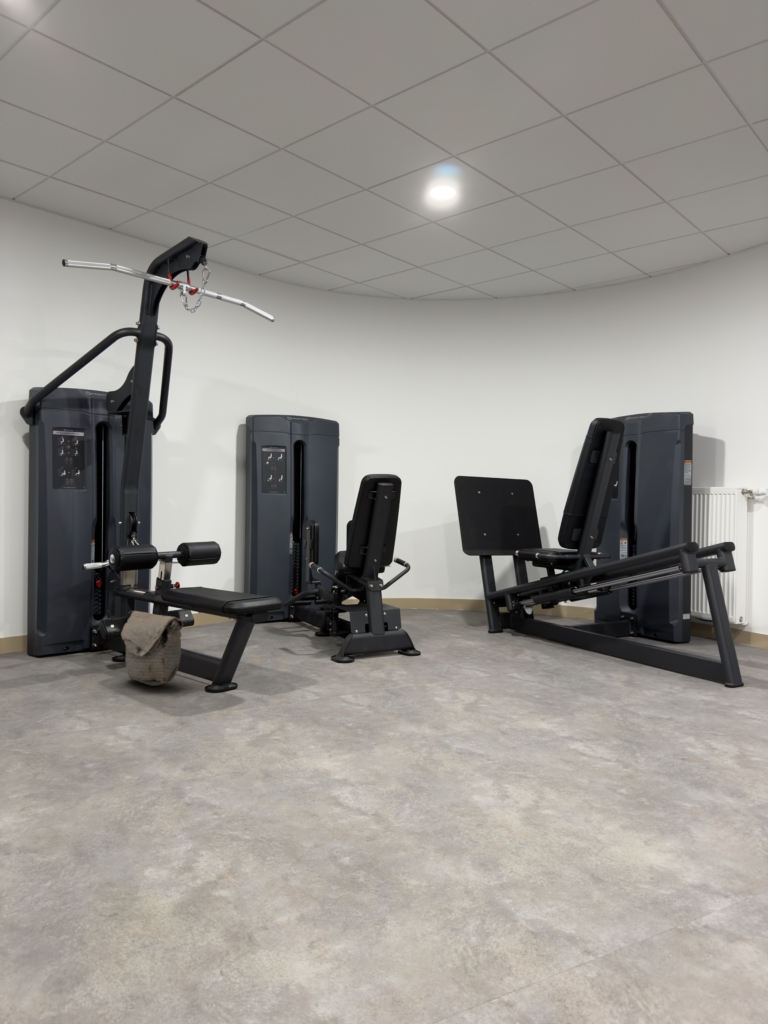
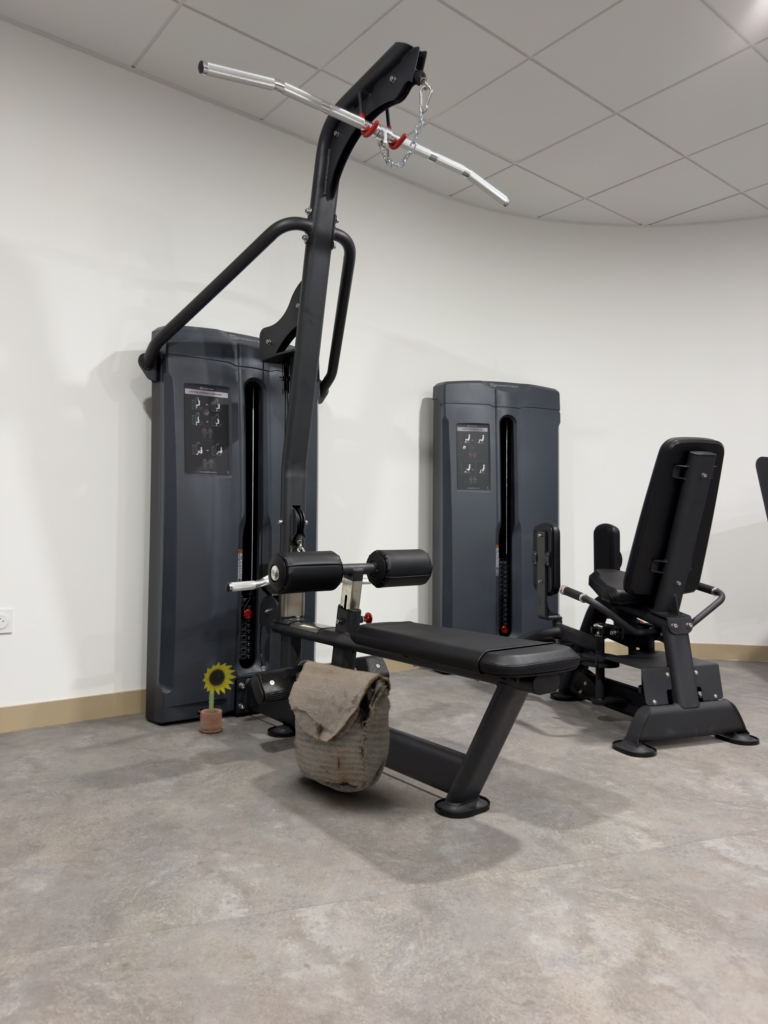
decorative plant: none [67,614,91,660] -> present [200,663,235,733]

